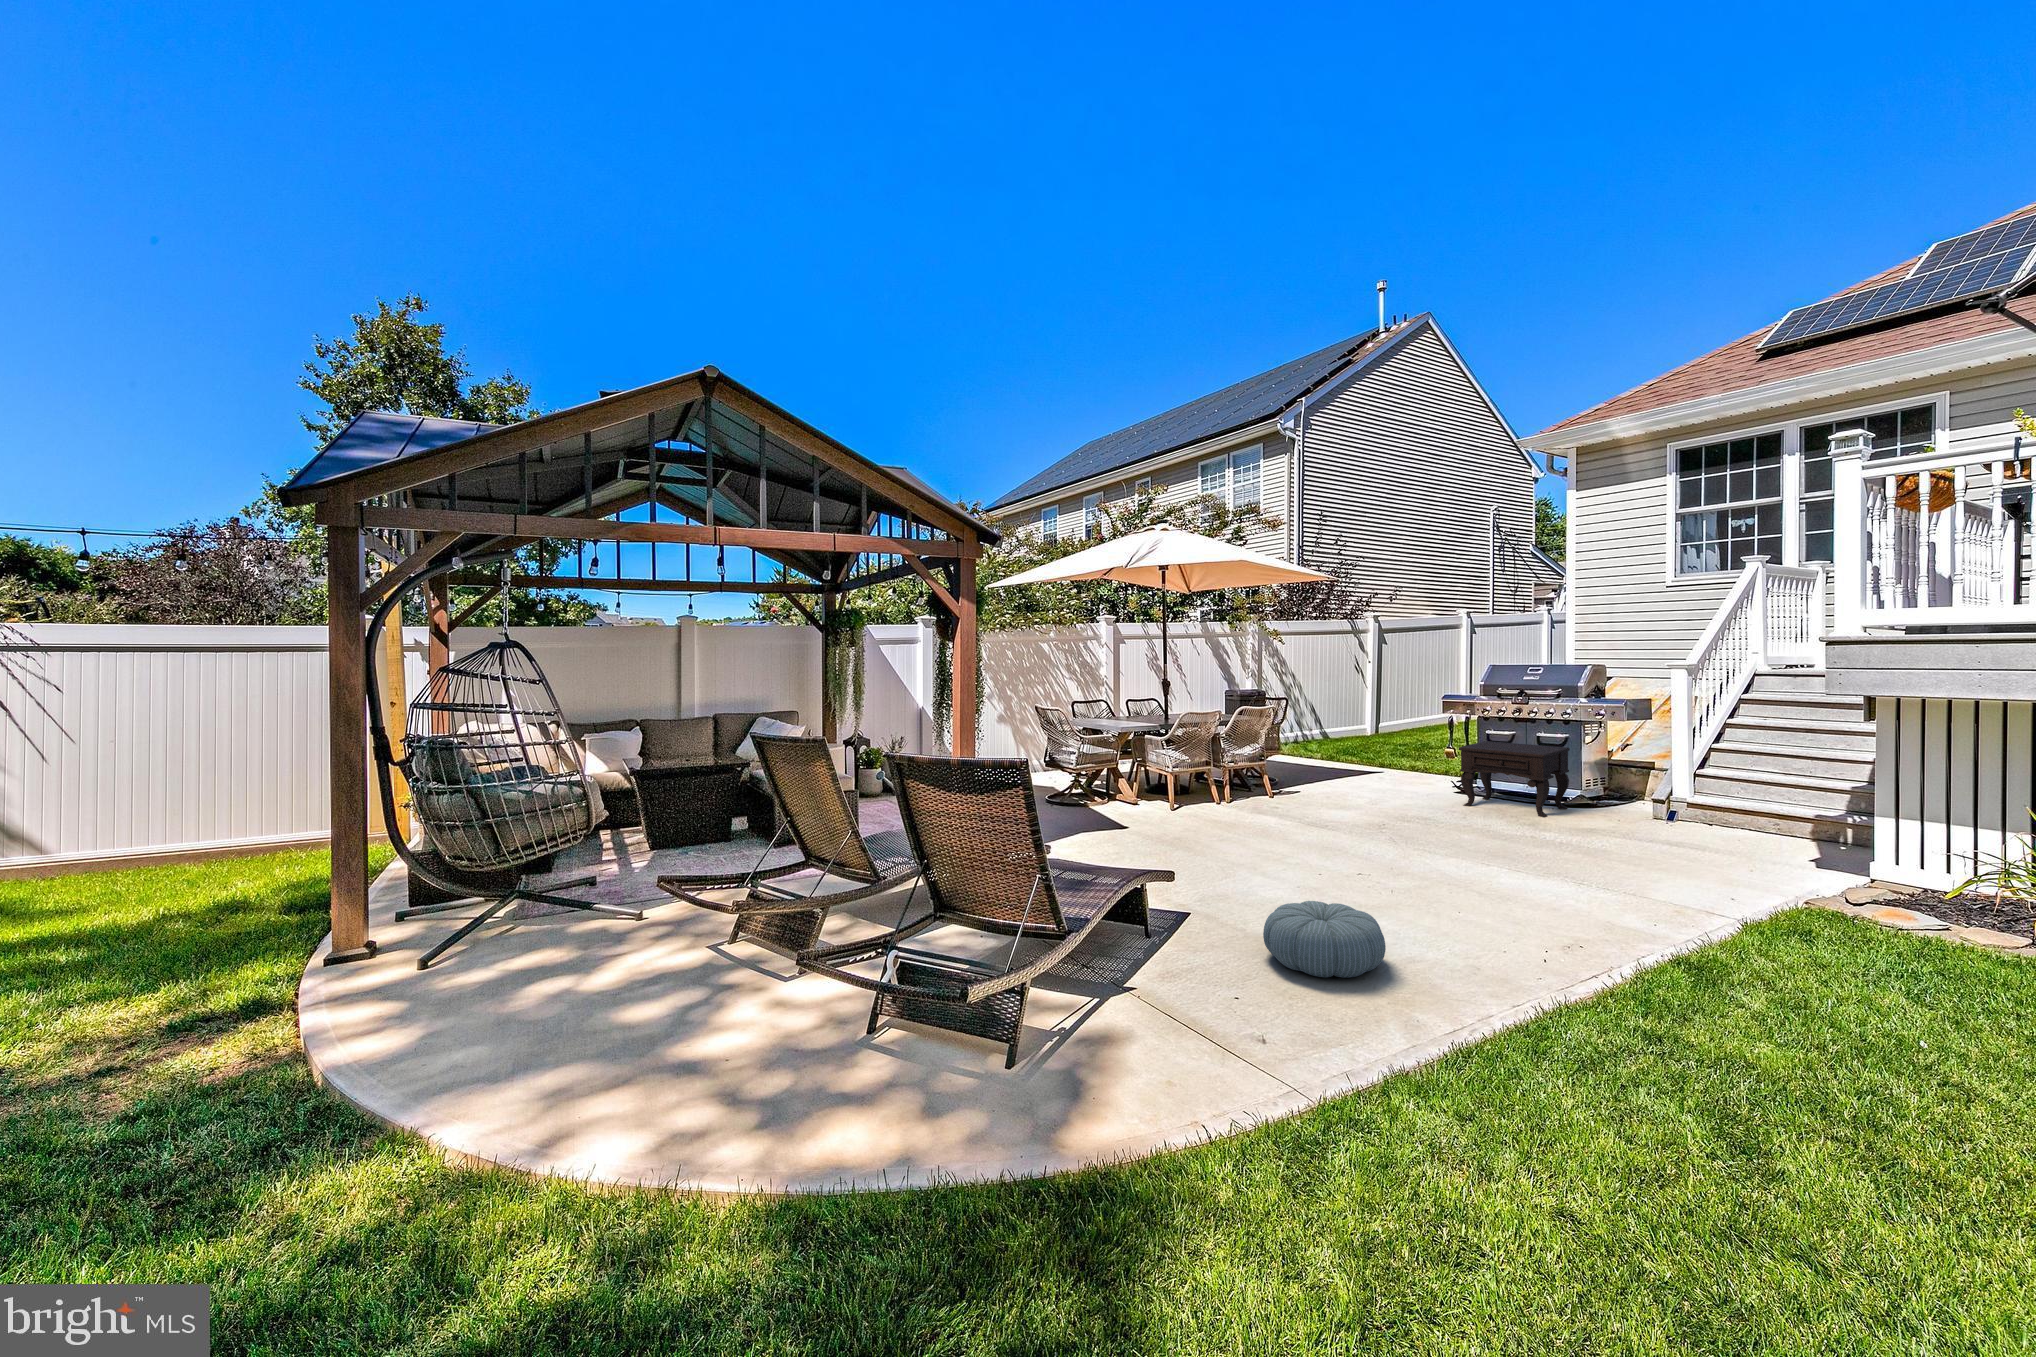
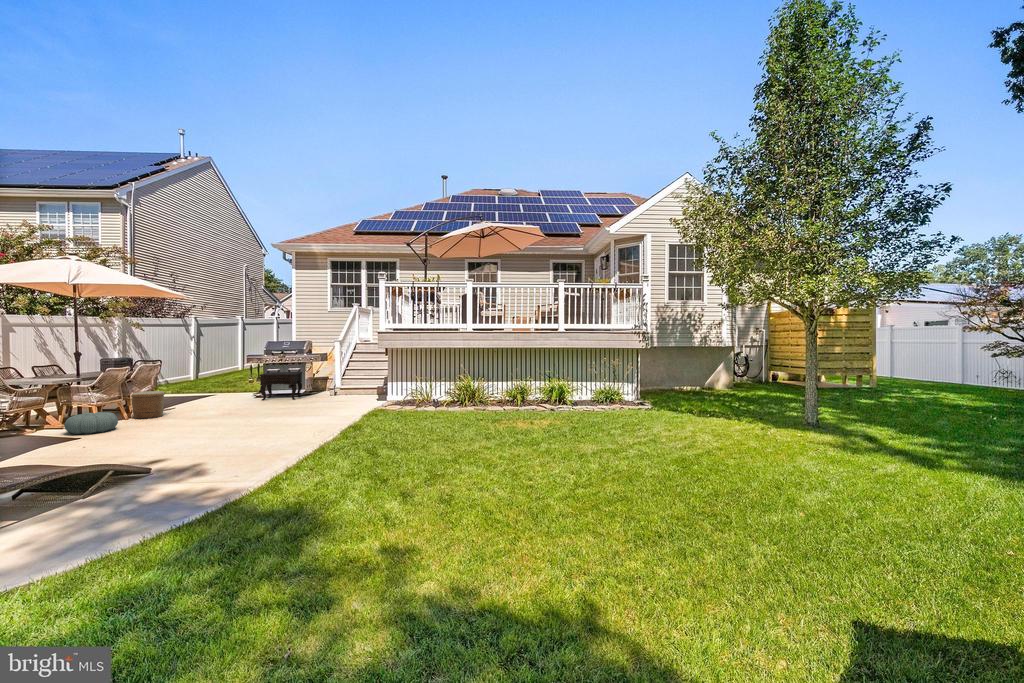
woven basket: none [1214,766,1264,820] -> present [132,391,165,419]
pouf: present [1263,901,1386,978] -> present [65,412,118,434]

